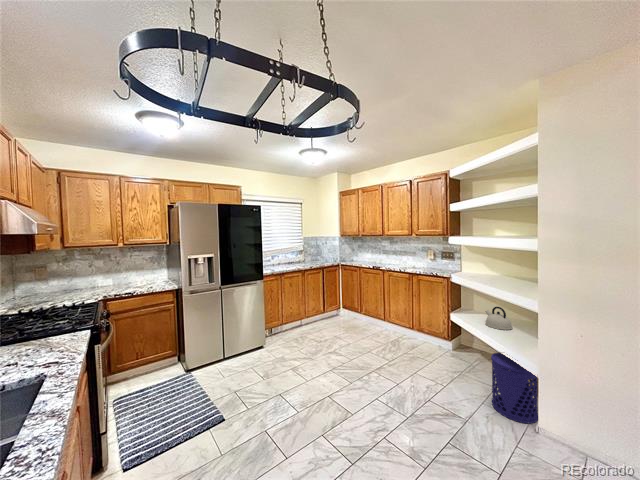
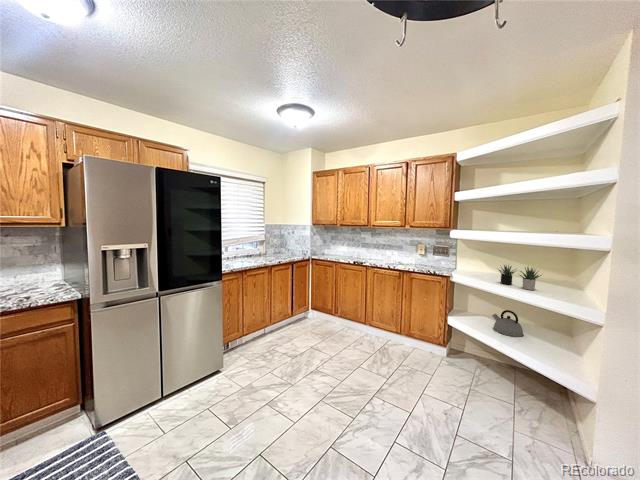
succulent plant: none [481,264,517,287] -> present [499,265,541,290]
waste bin: present [491,353,538,424] -> none [519,366,579,452]

